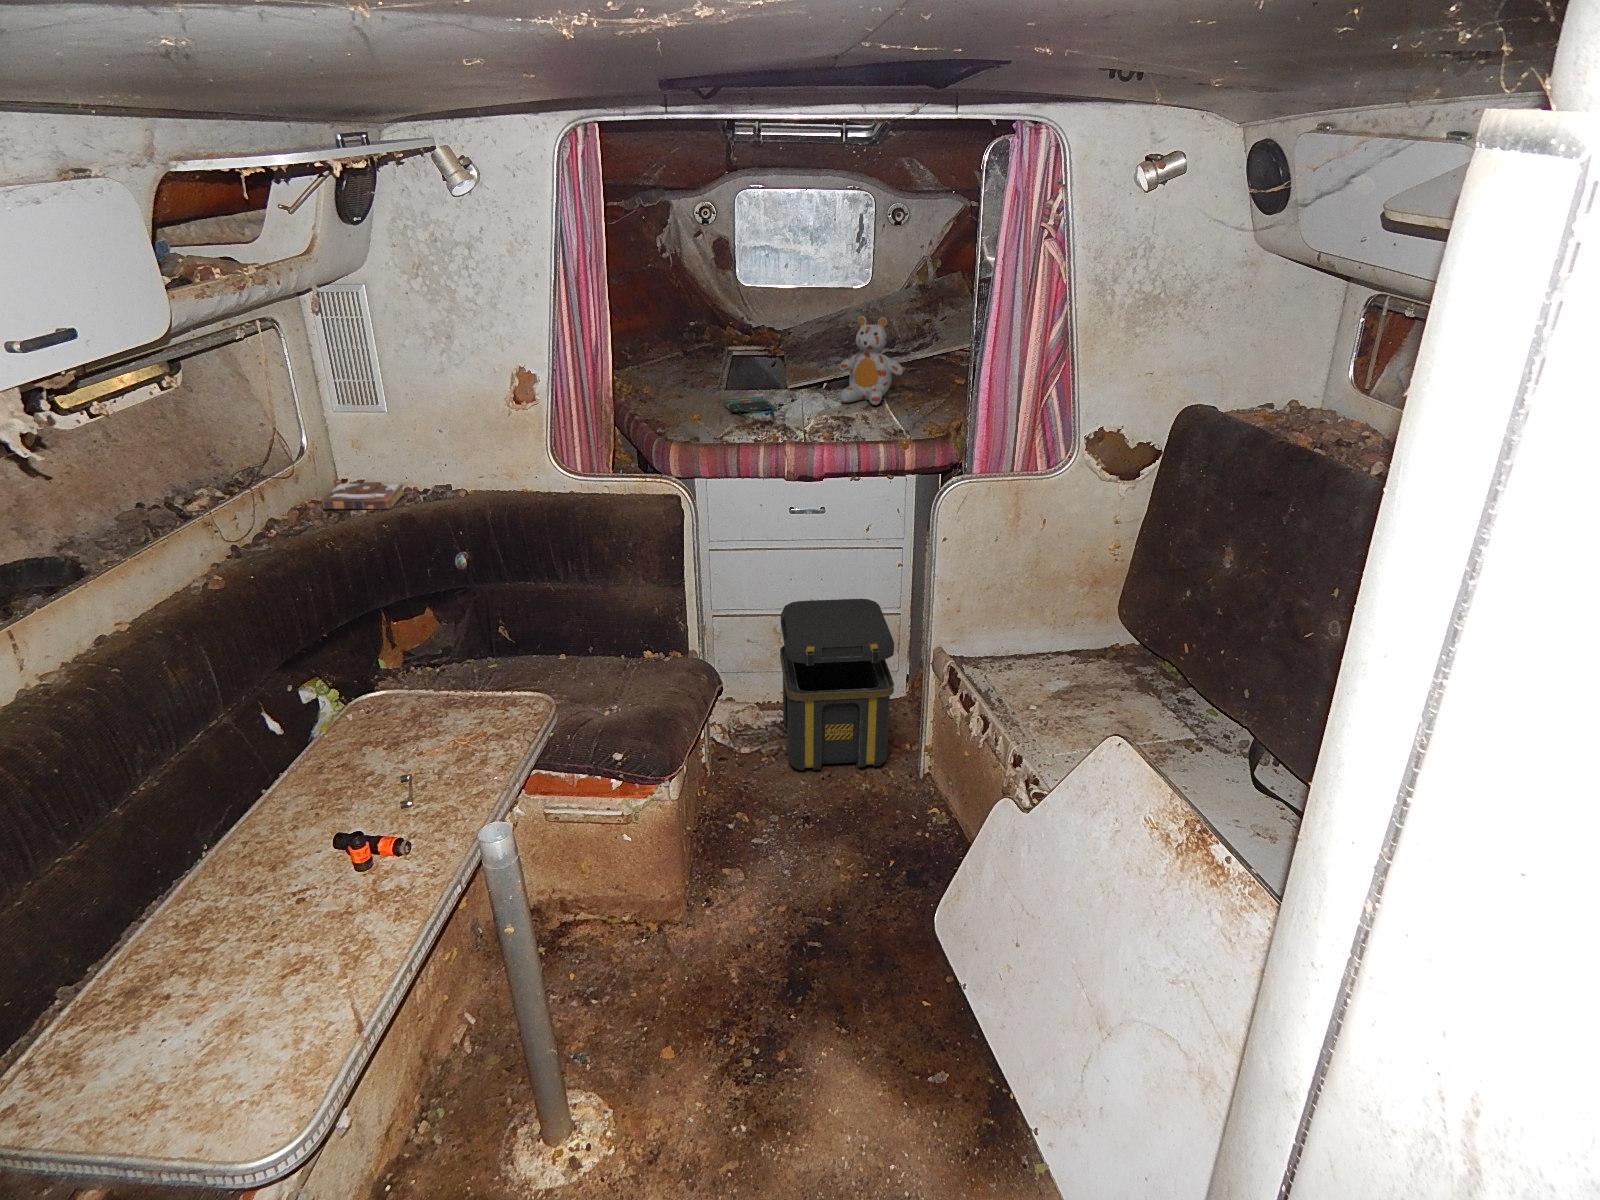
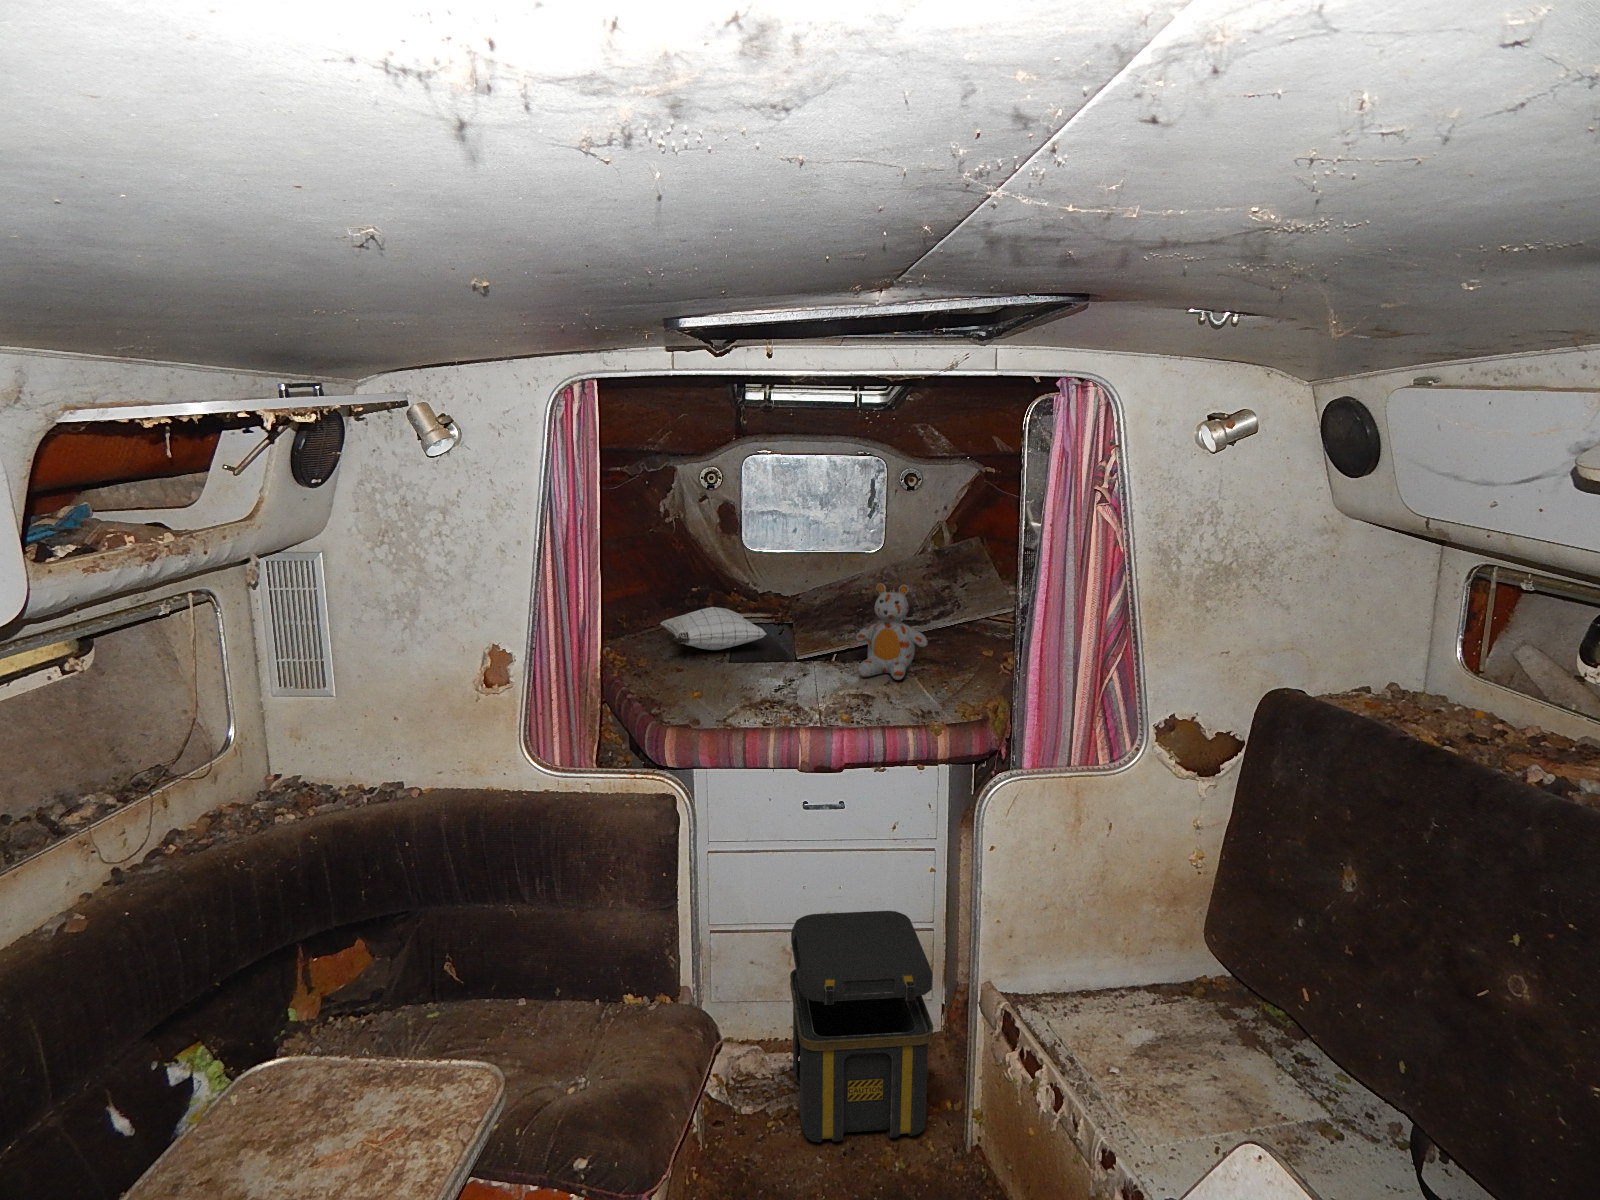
pillow: none [663,340,760,381] -> present [660,607,766,650]
tote bag: present [723,397,775,423] -> none [726,671,786,702]
book: present [322,482,404,509] -> none [243,776,346,811]

